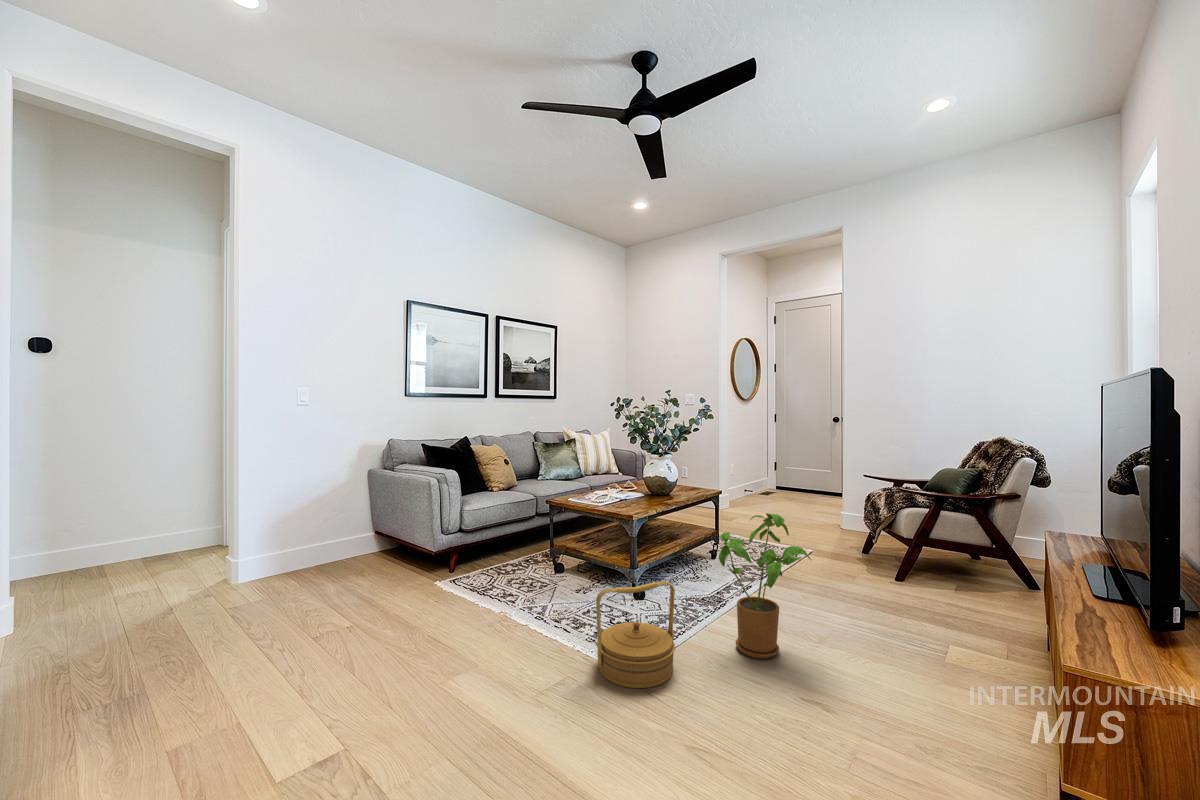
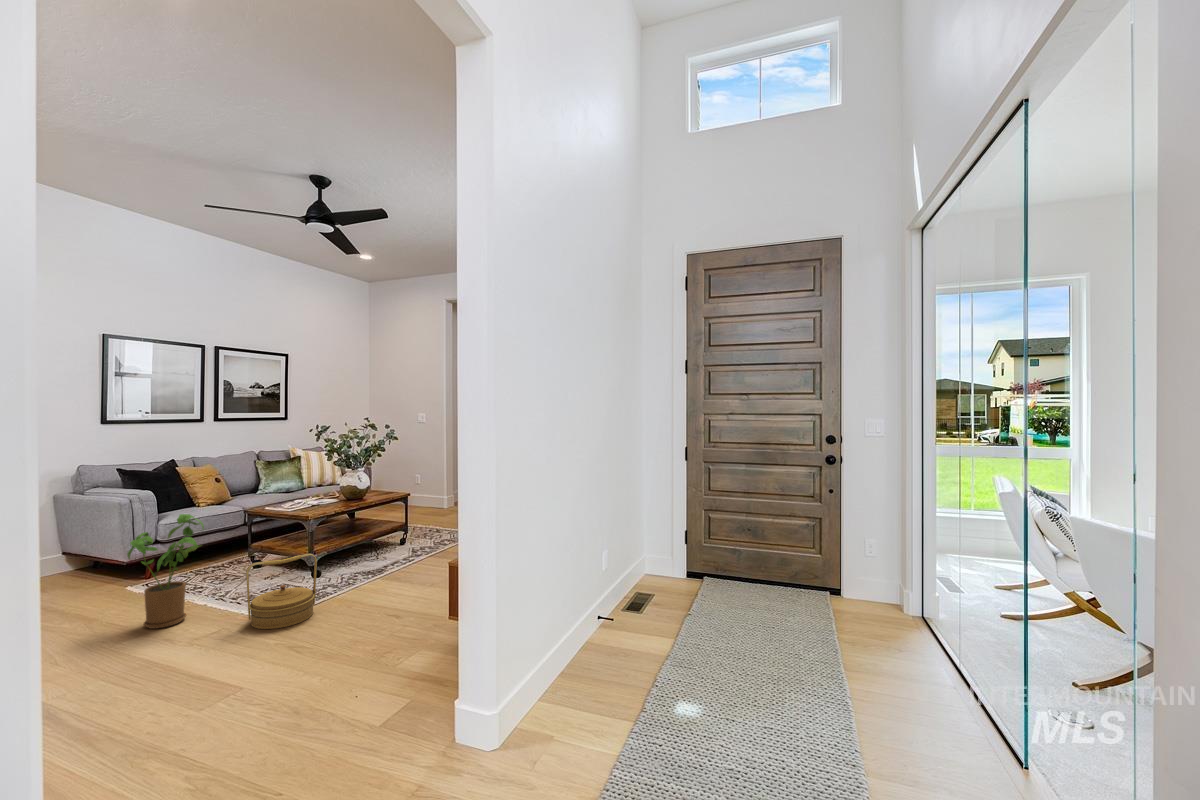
house plant: present [719,513,811,659] -> present [127,514,204,629]

